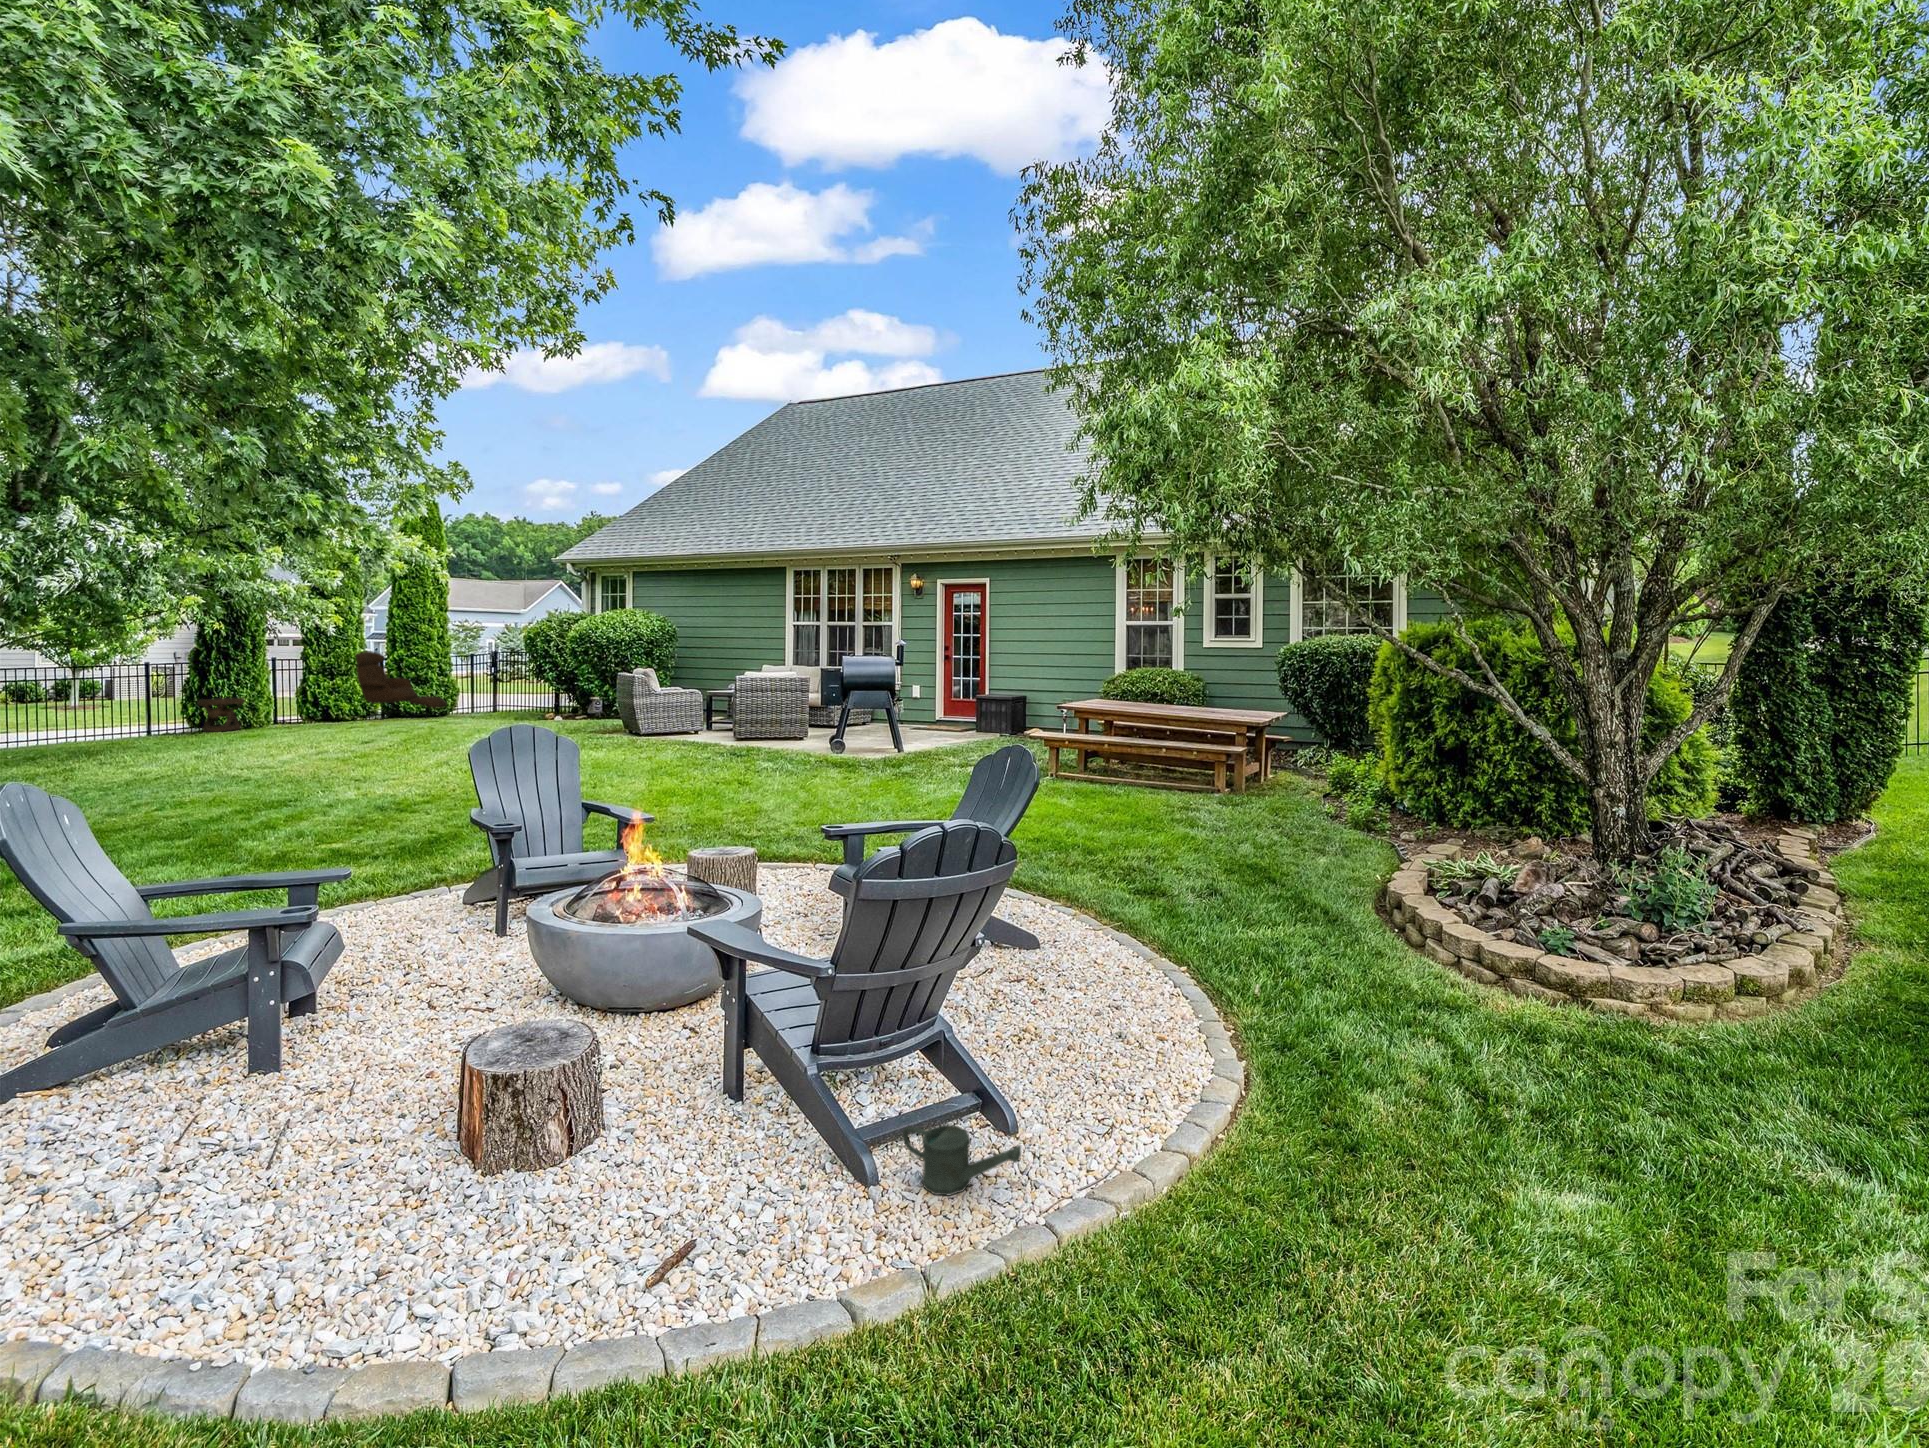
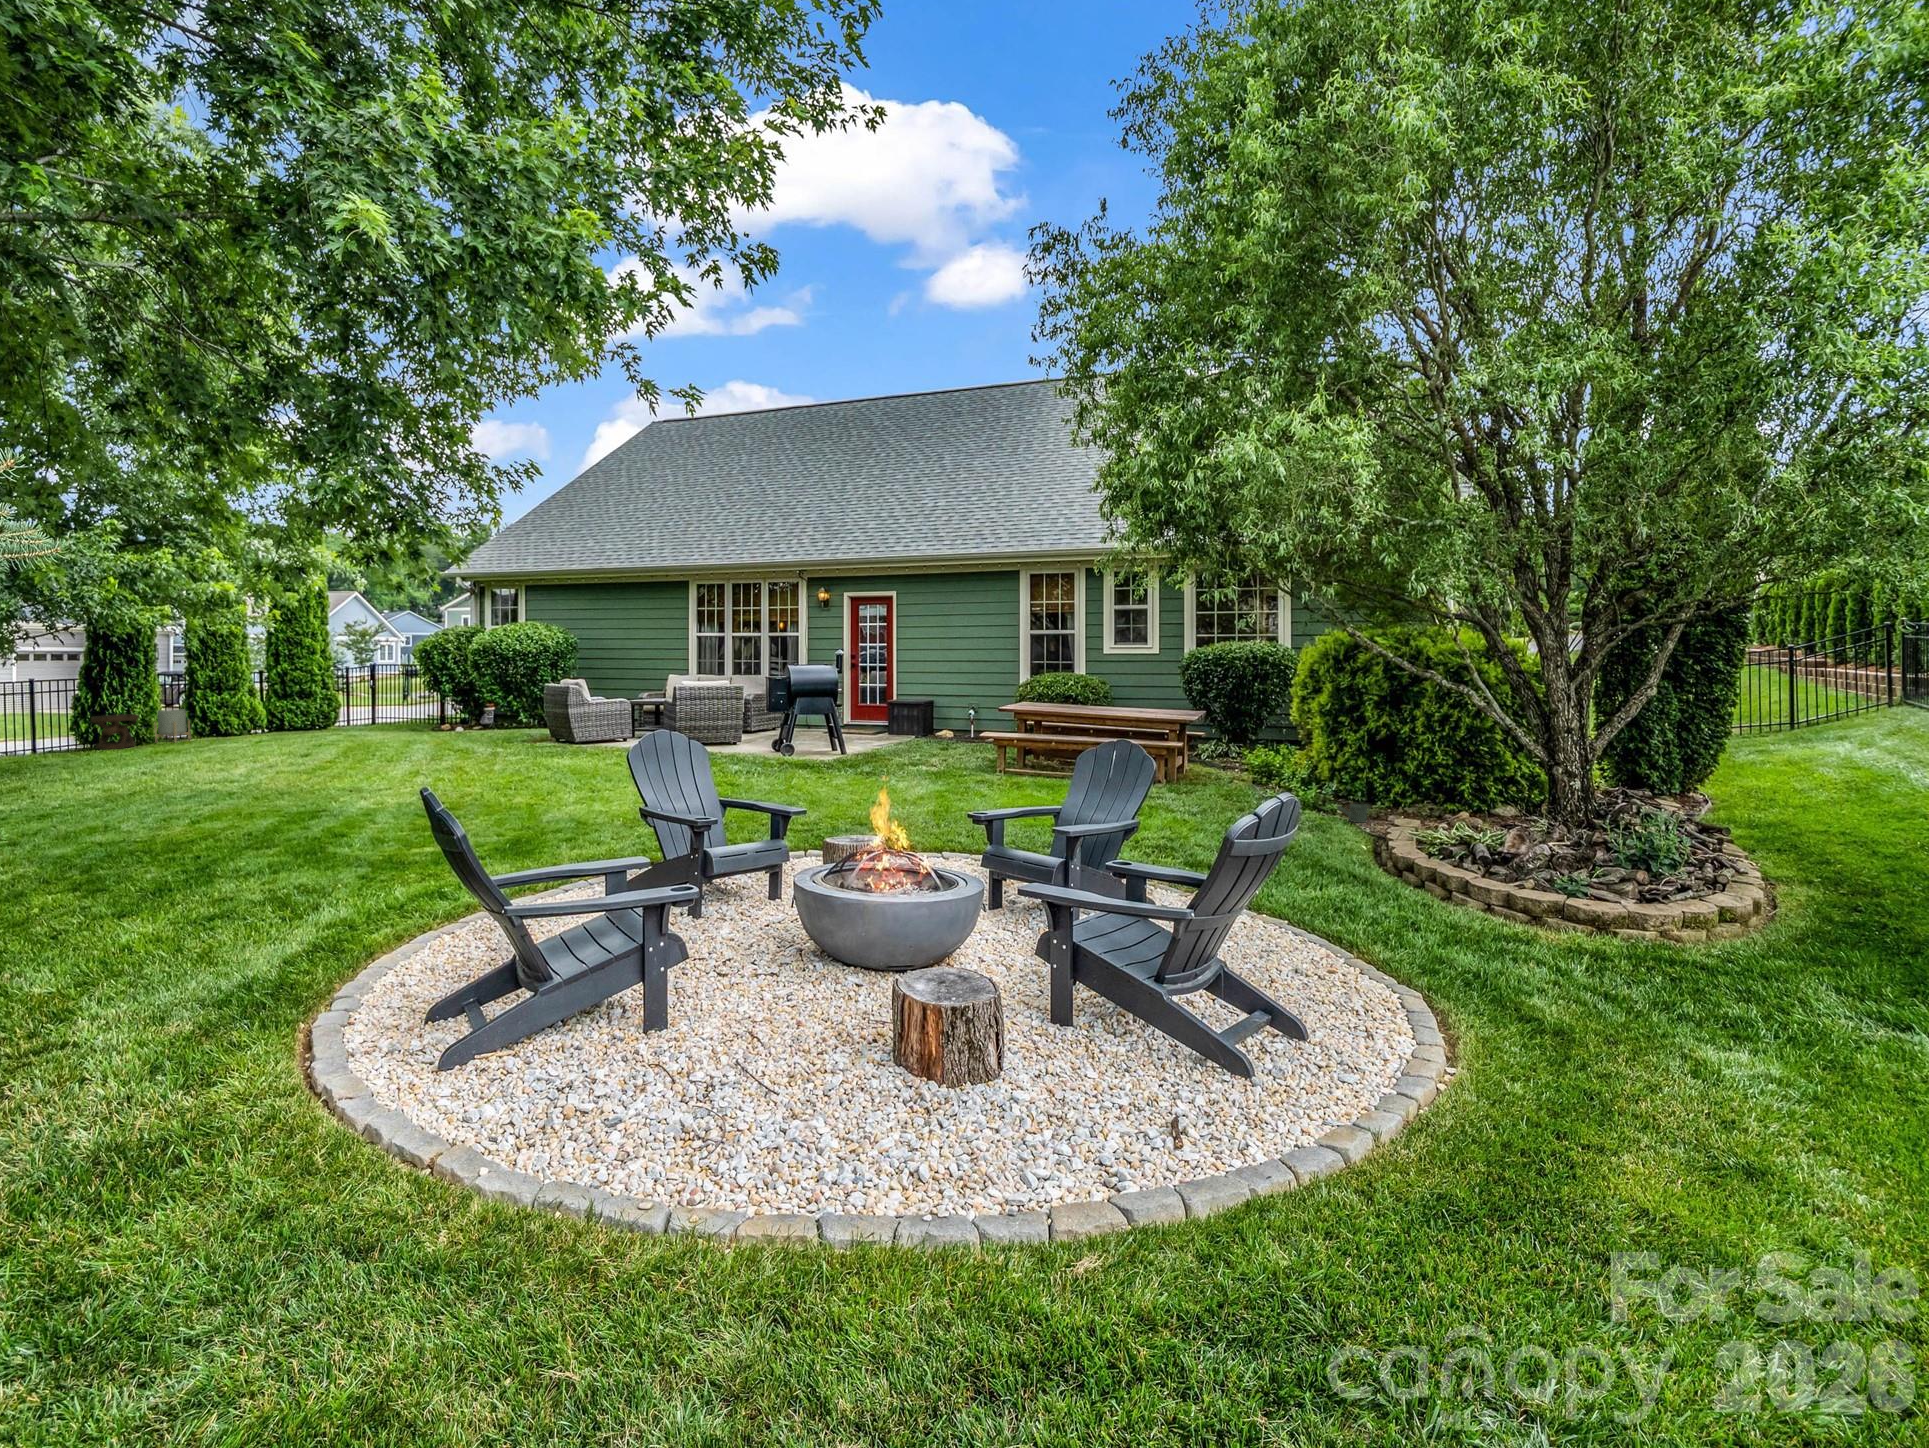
lounge chair: present [355,651,447,718] -> none [245,665,339,734]
planter: none [262,694,298,726] -> present [154,709,191,742]
watering can: present [903,1125,1021,1195] -> present [1337,804,1371,823]

